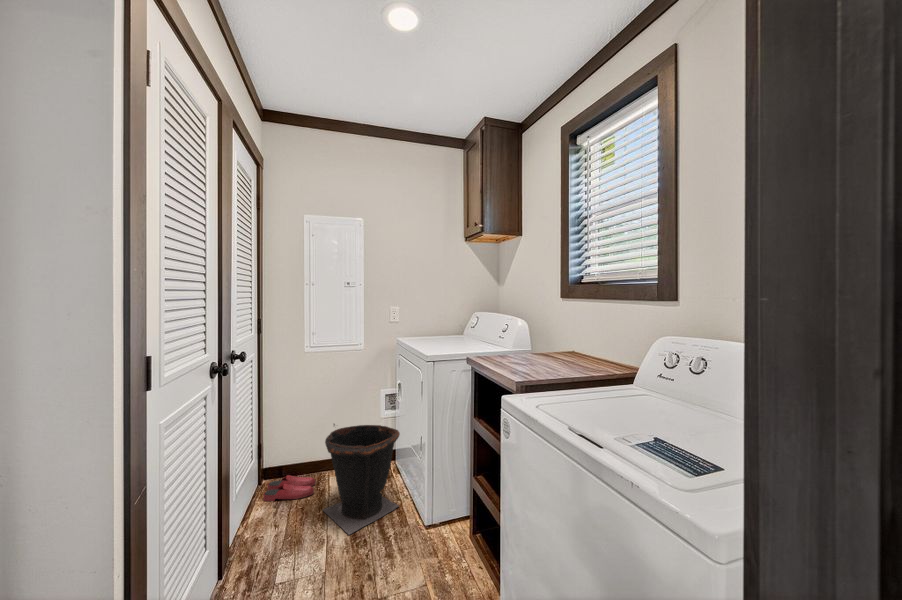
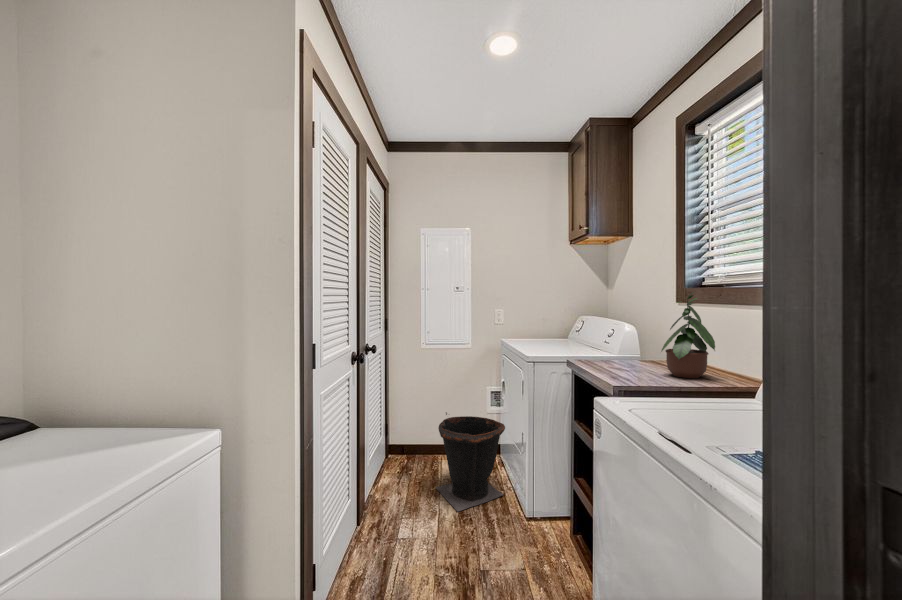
potted plant: none [553,284,610,368] -> present [661,292,715,378]
slippers: present [263,475,316,501] -> none [388,454,430,475]

